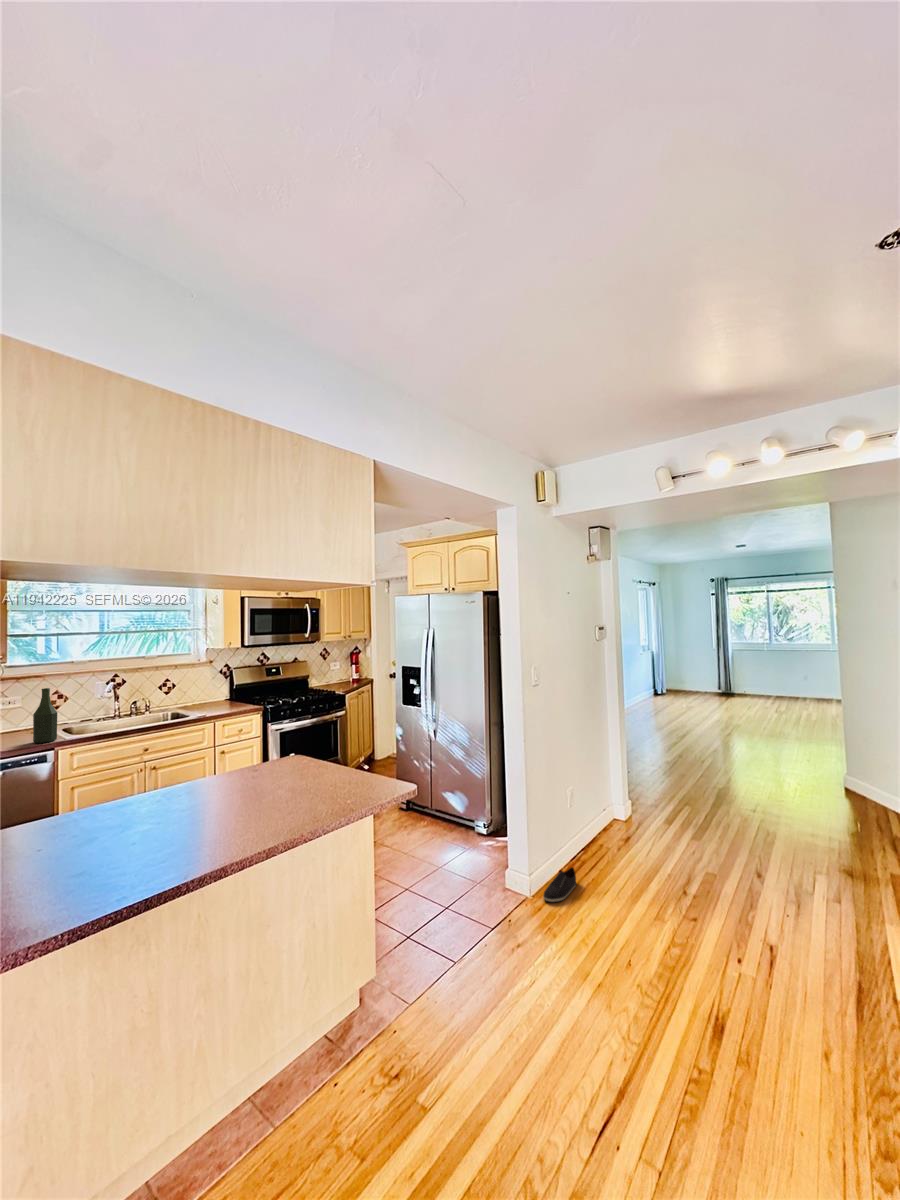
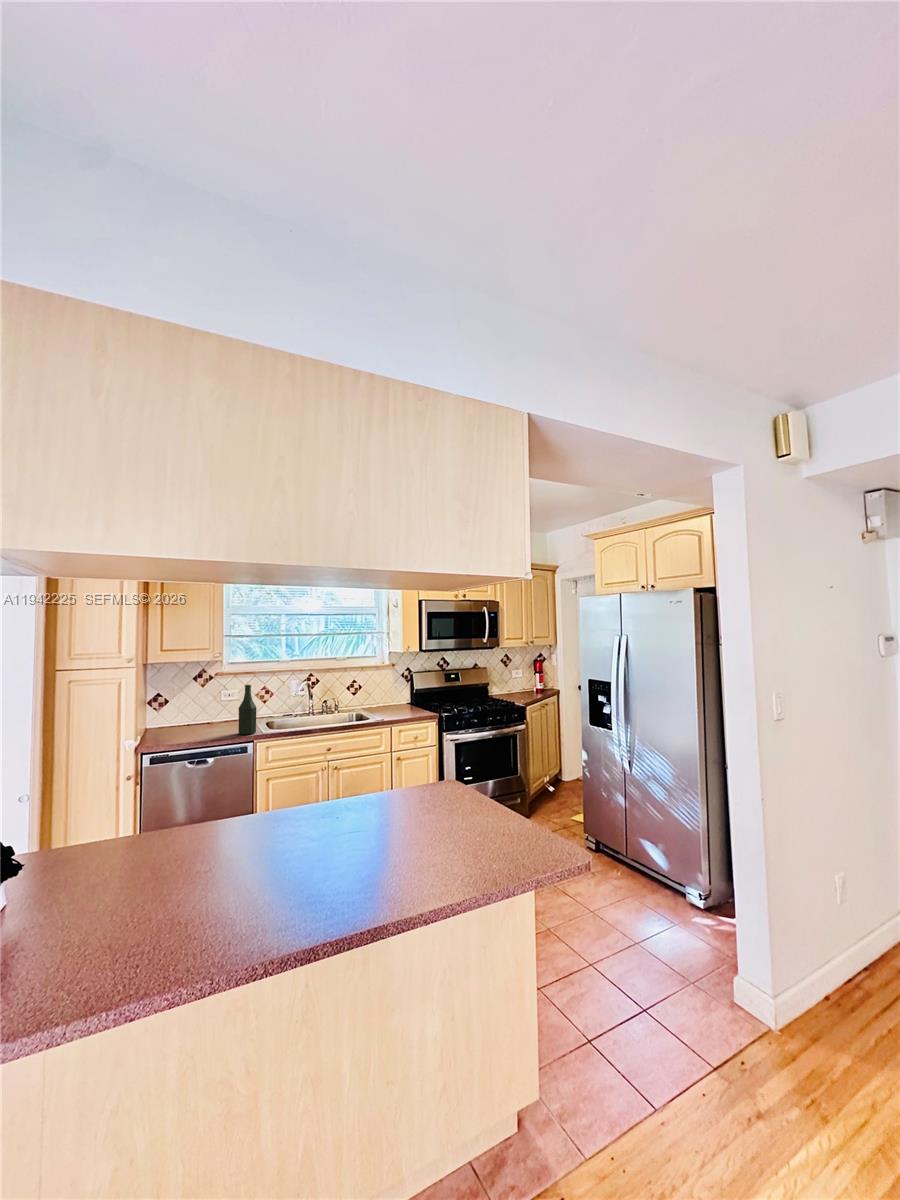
shoe: present [543,867,576,902] -> none [801,1002,861,1056]

